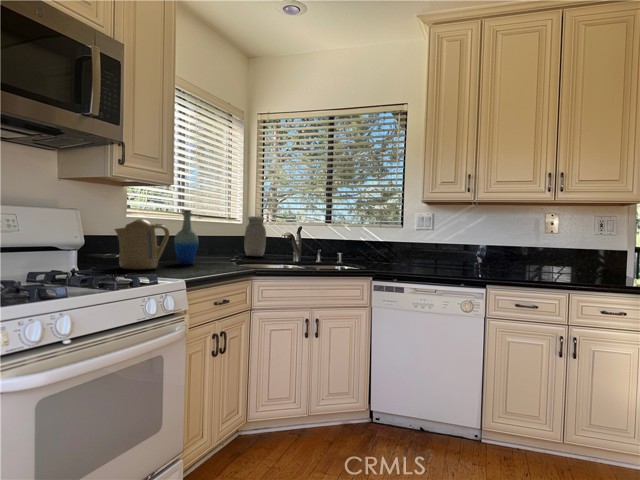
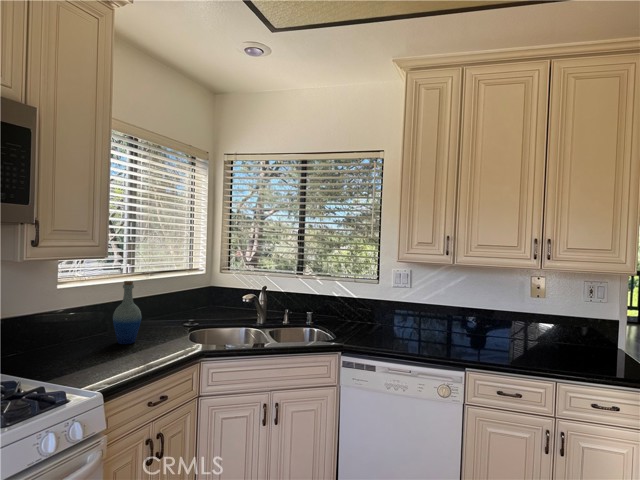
jar: present [244,216,266,256] -> none [205,269,229,314]
kettle: present [115,219,169,269] -> none [34,302,101,364]

